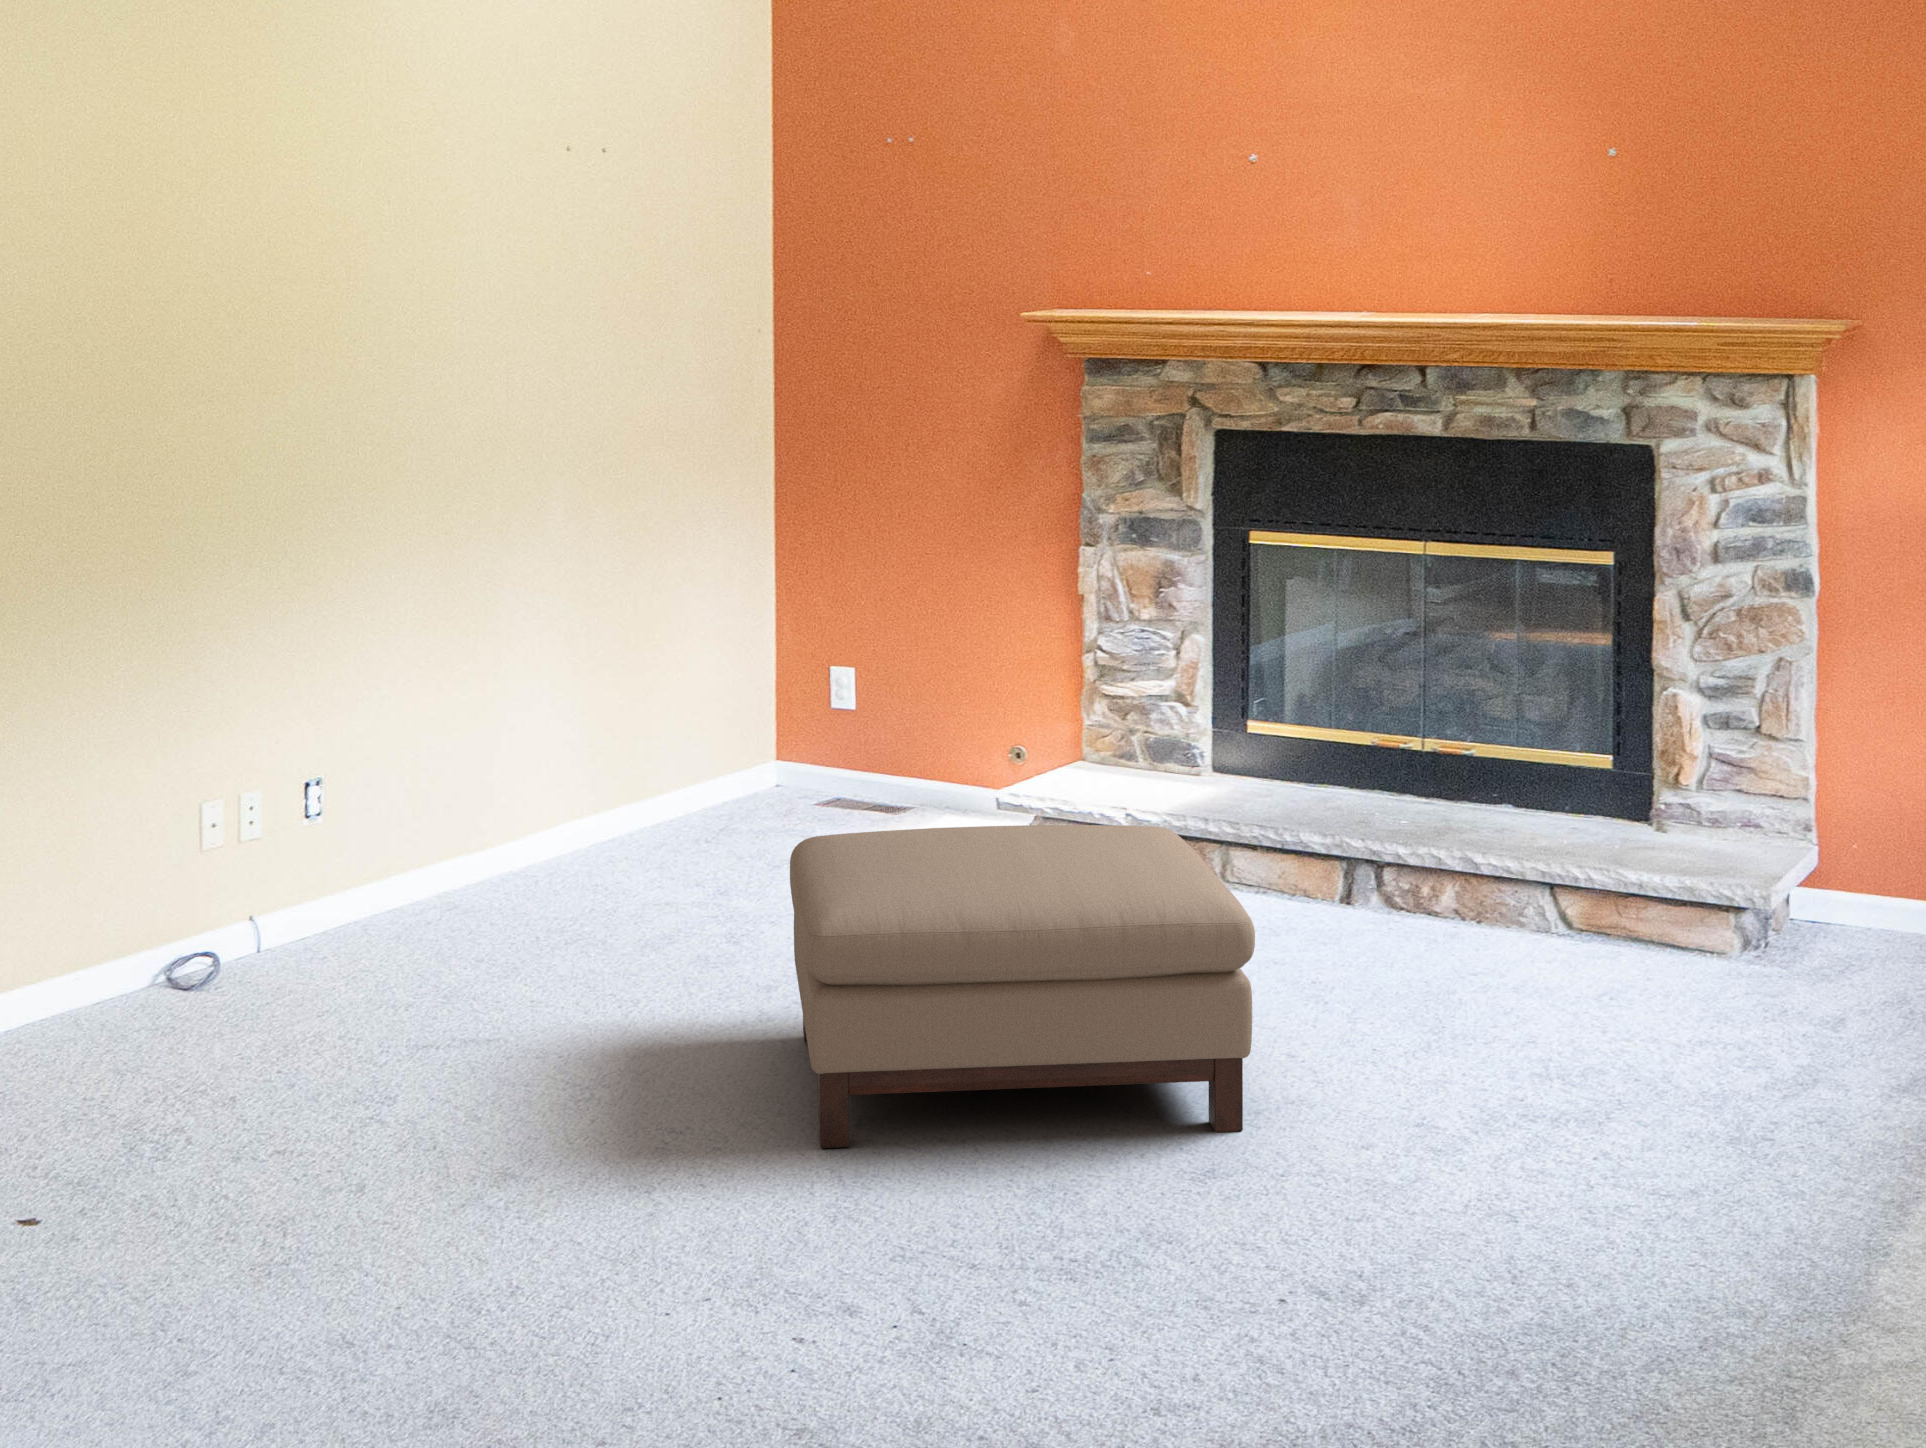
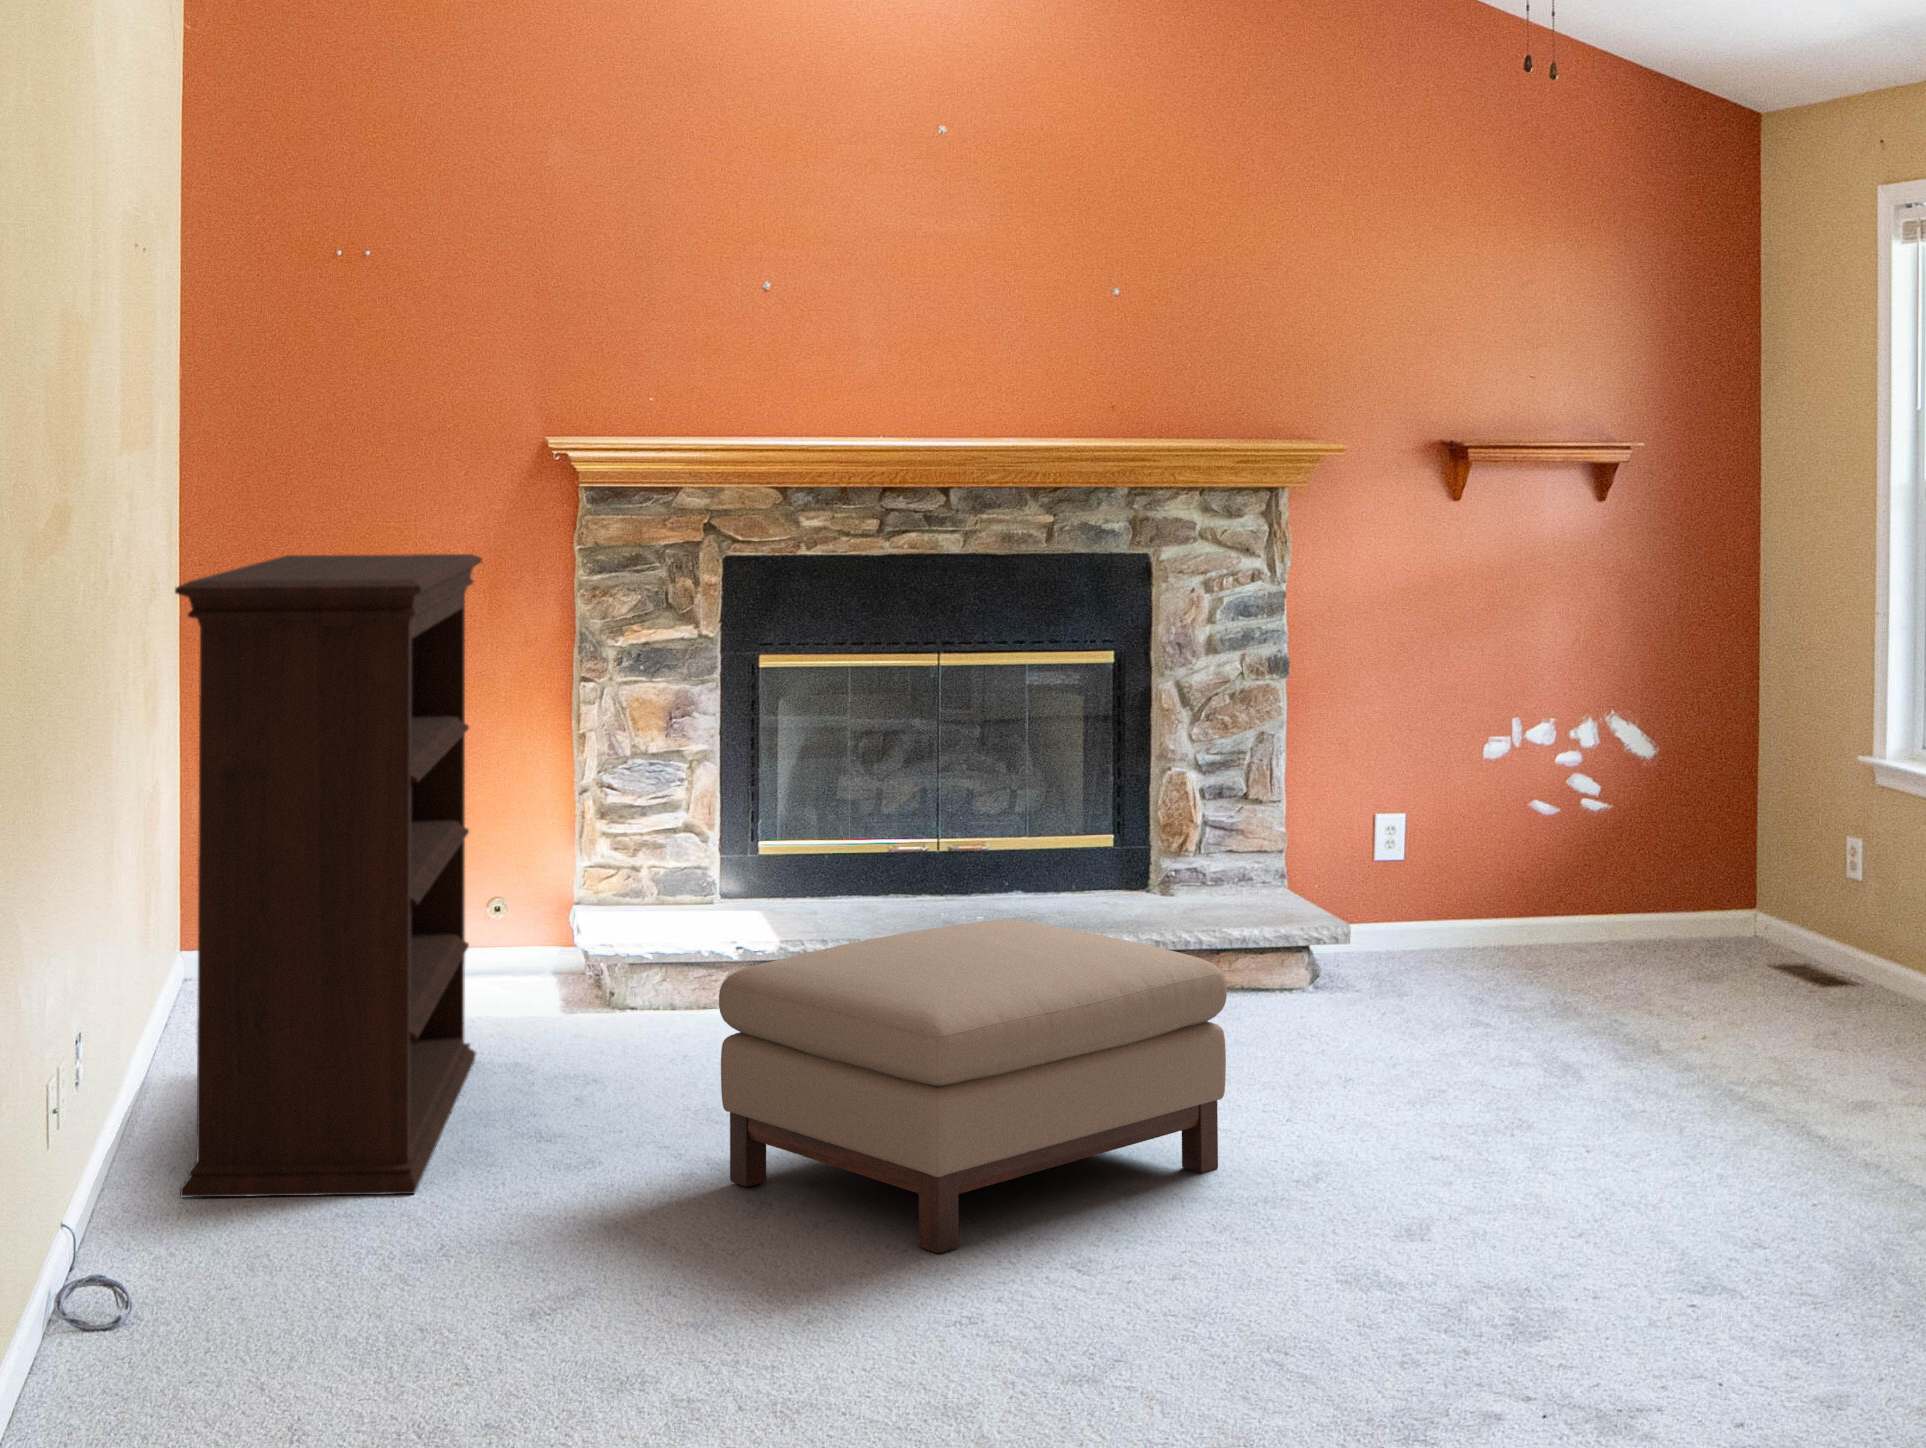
bookshelf: none [415,418,860,987] -> present [175,554,482,1198]

